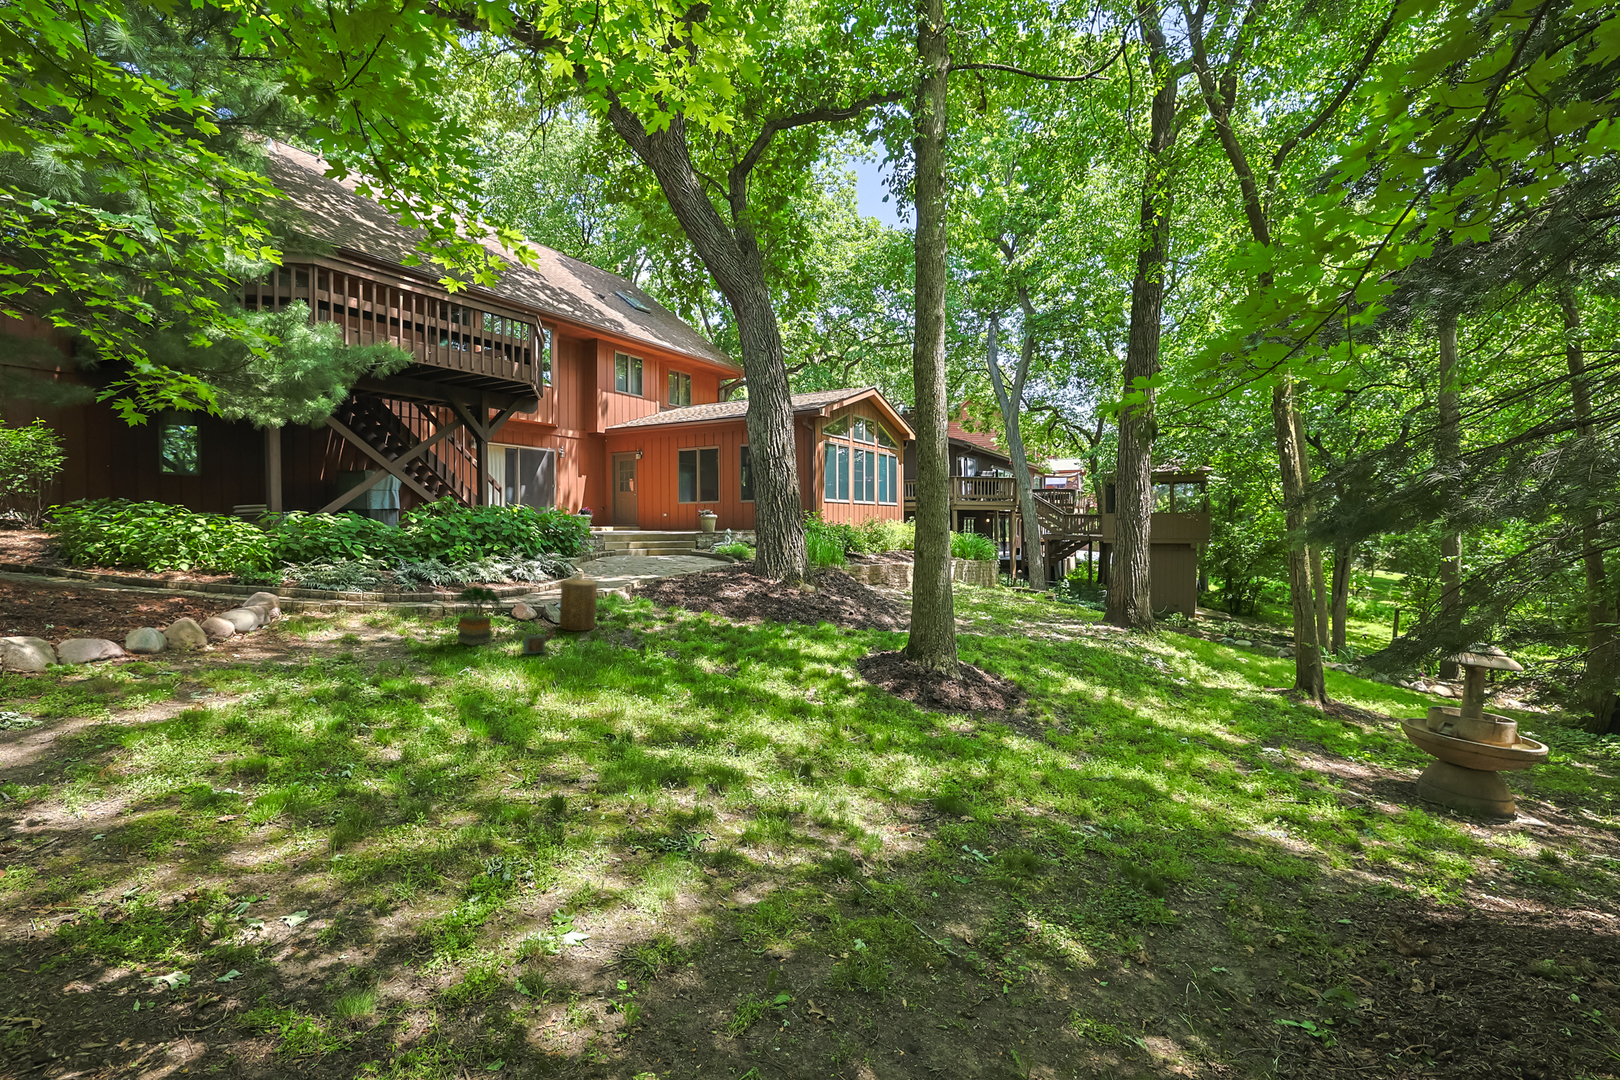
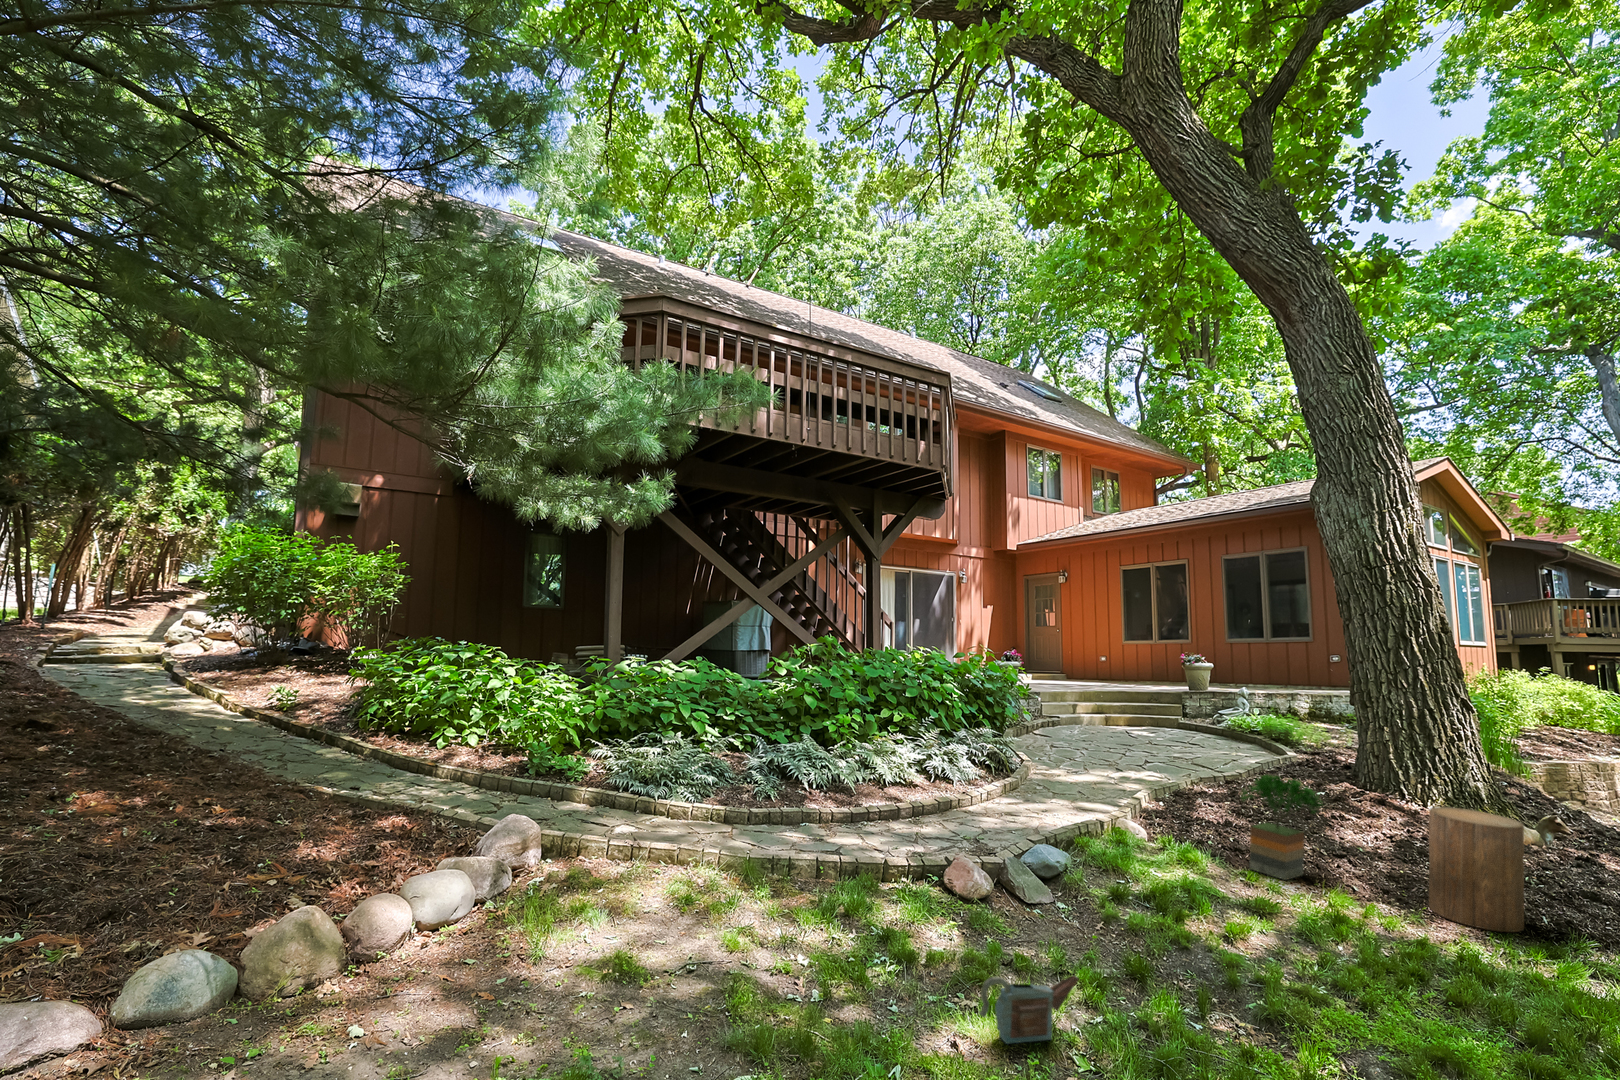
stool: present [559,579,597,631] -> present [1429,807,1524,932]
potted tree: present [456,587,501,645] -> present [1241,775,1322,880]

